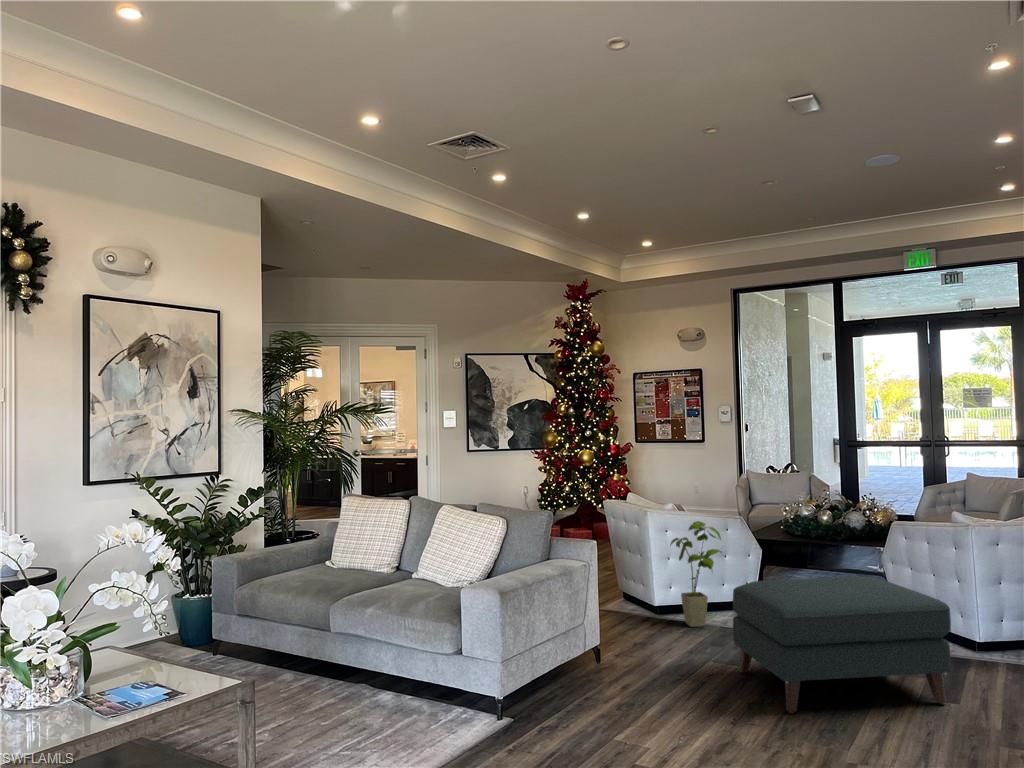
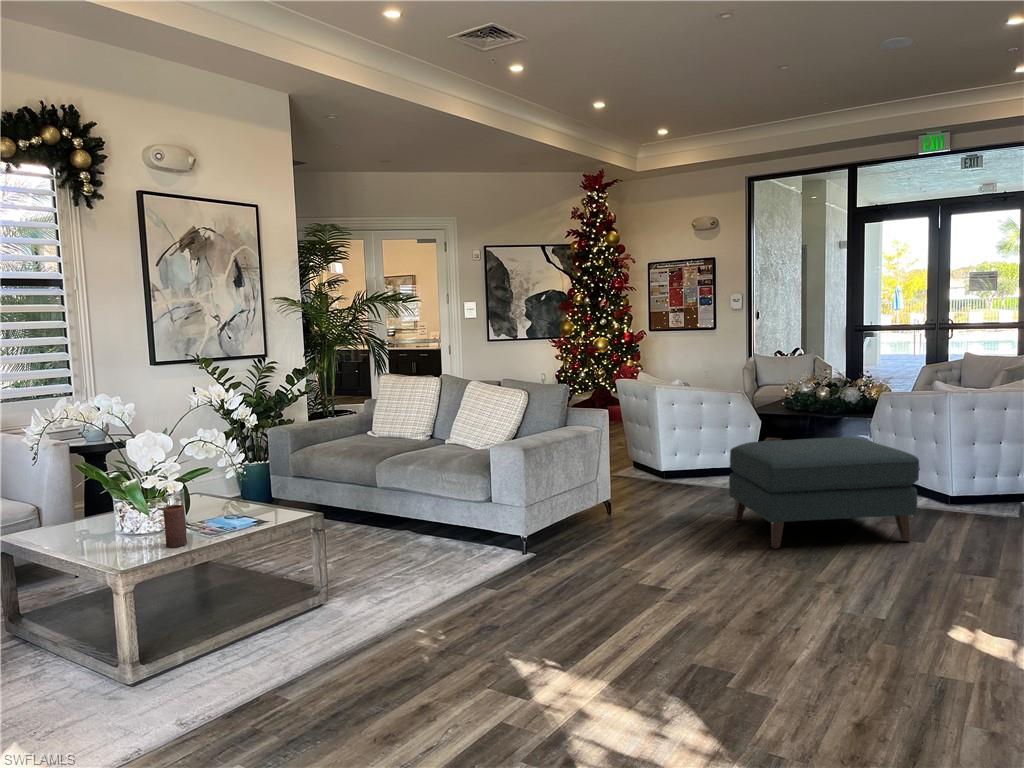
house plant: present [671,521,722,627] -> none [677,394,724,488]
candle: none [50,677,78,734] -> present [163,505,187,547]

